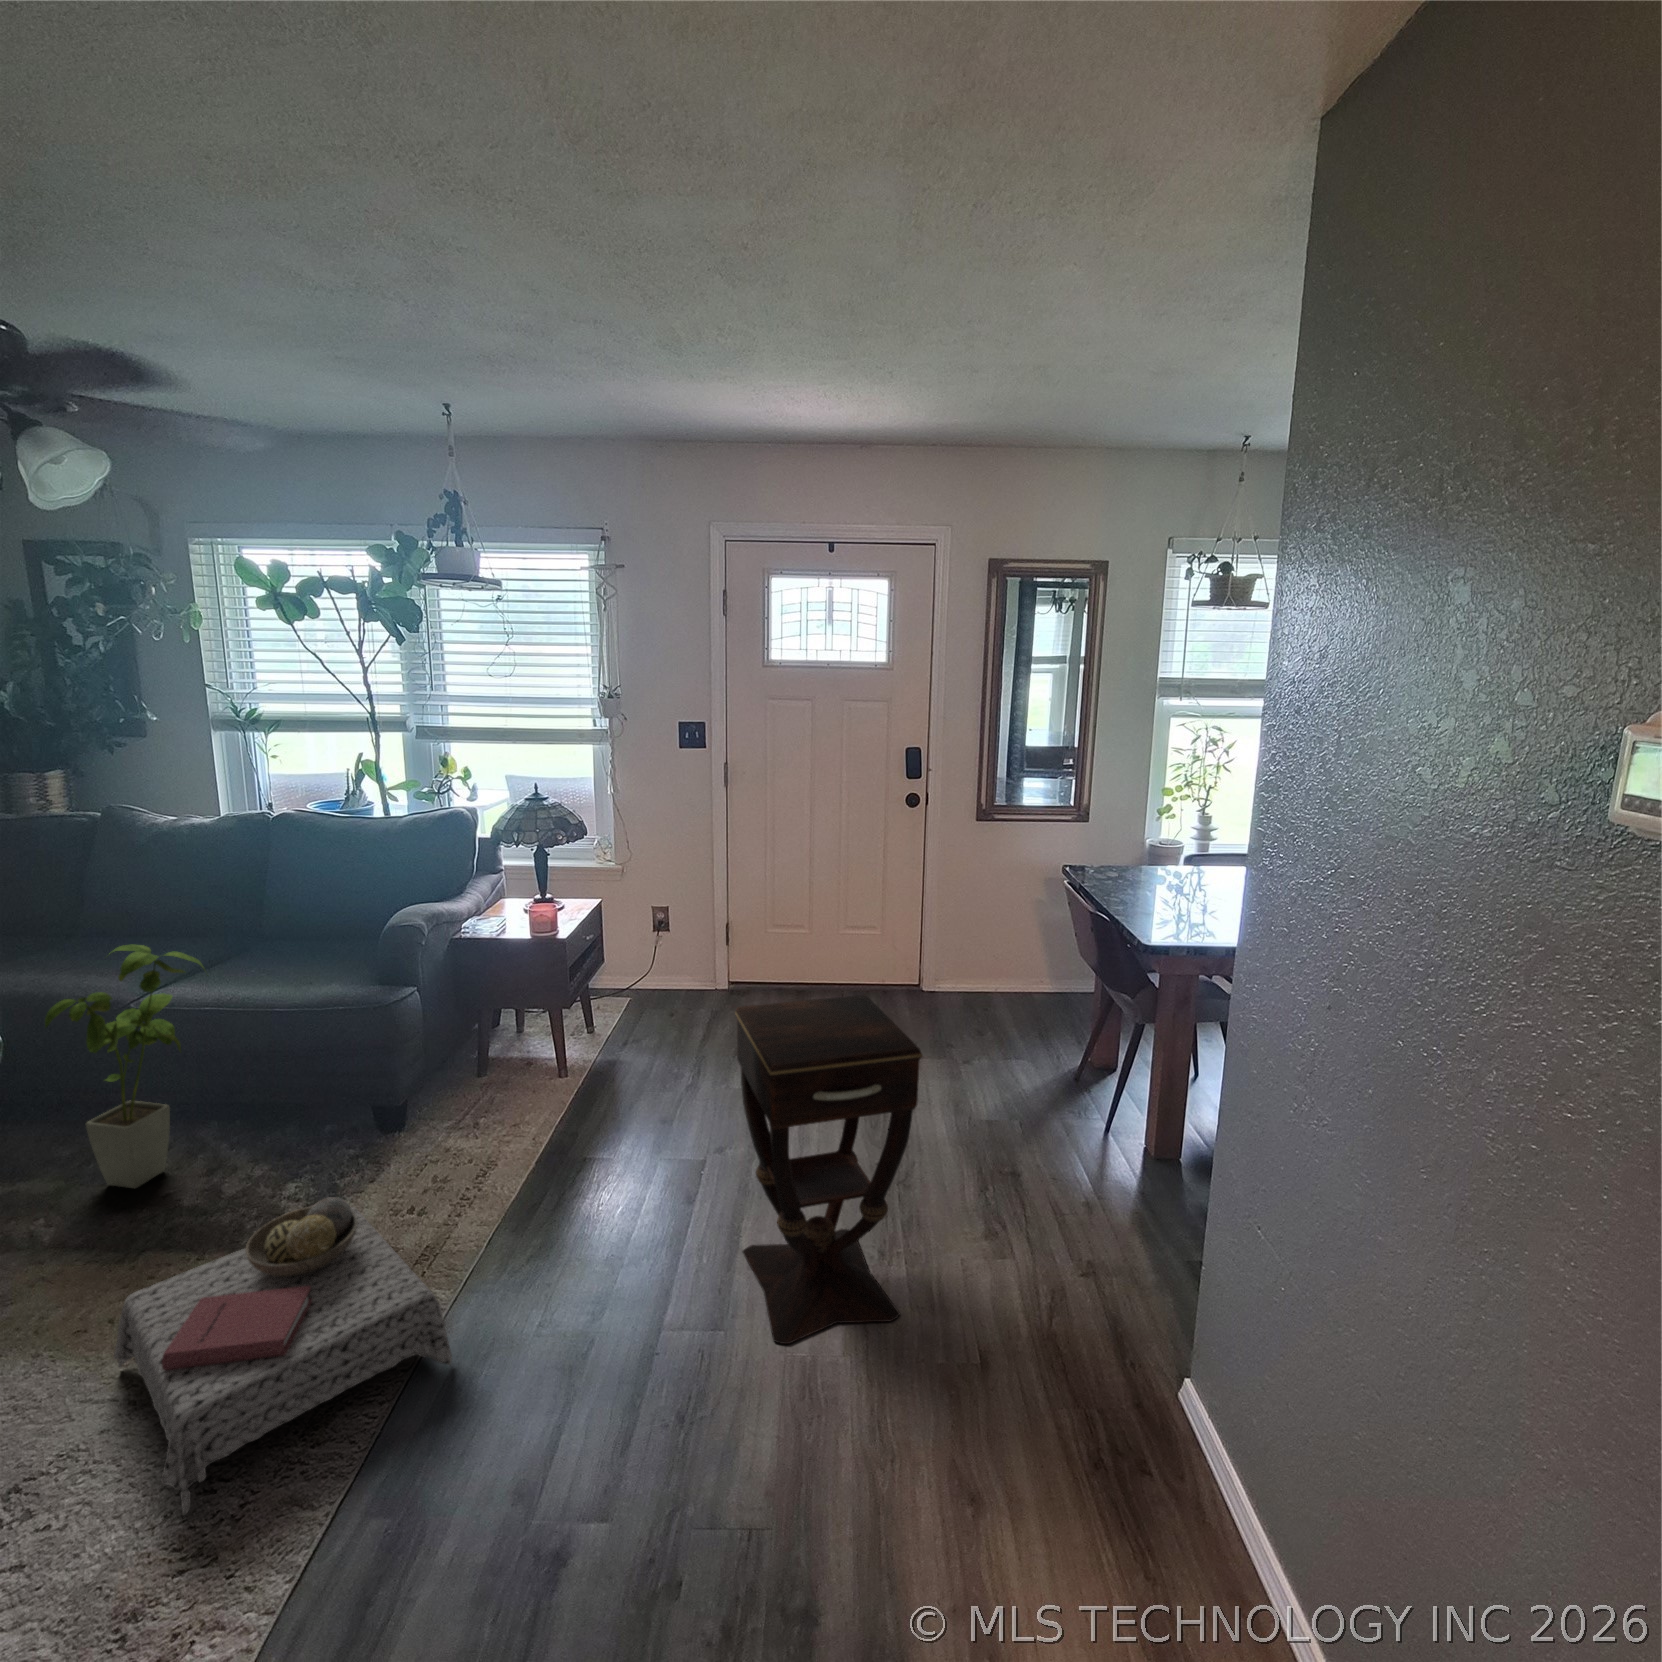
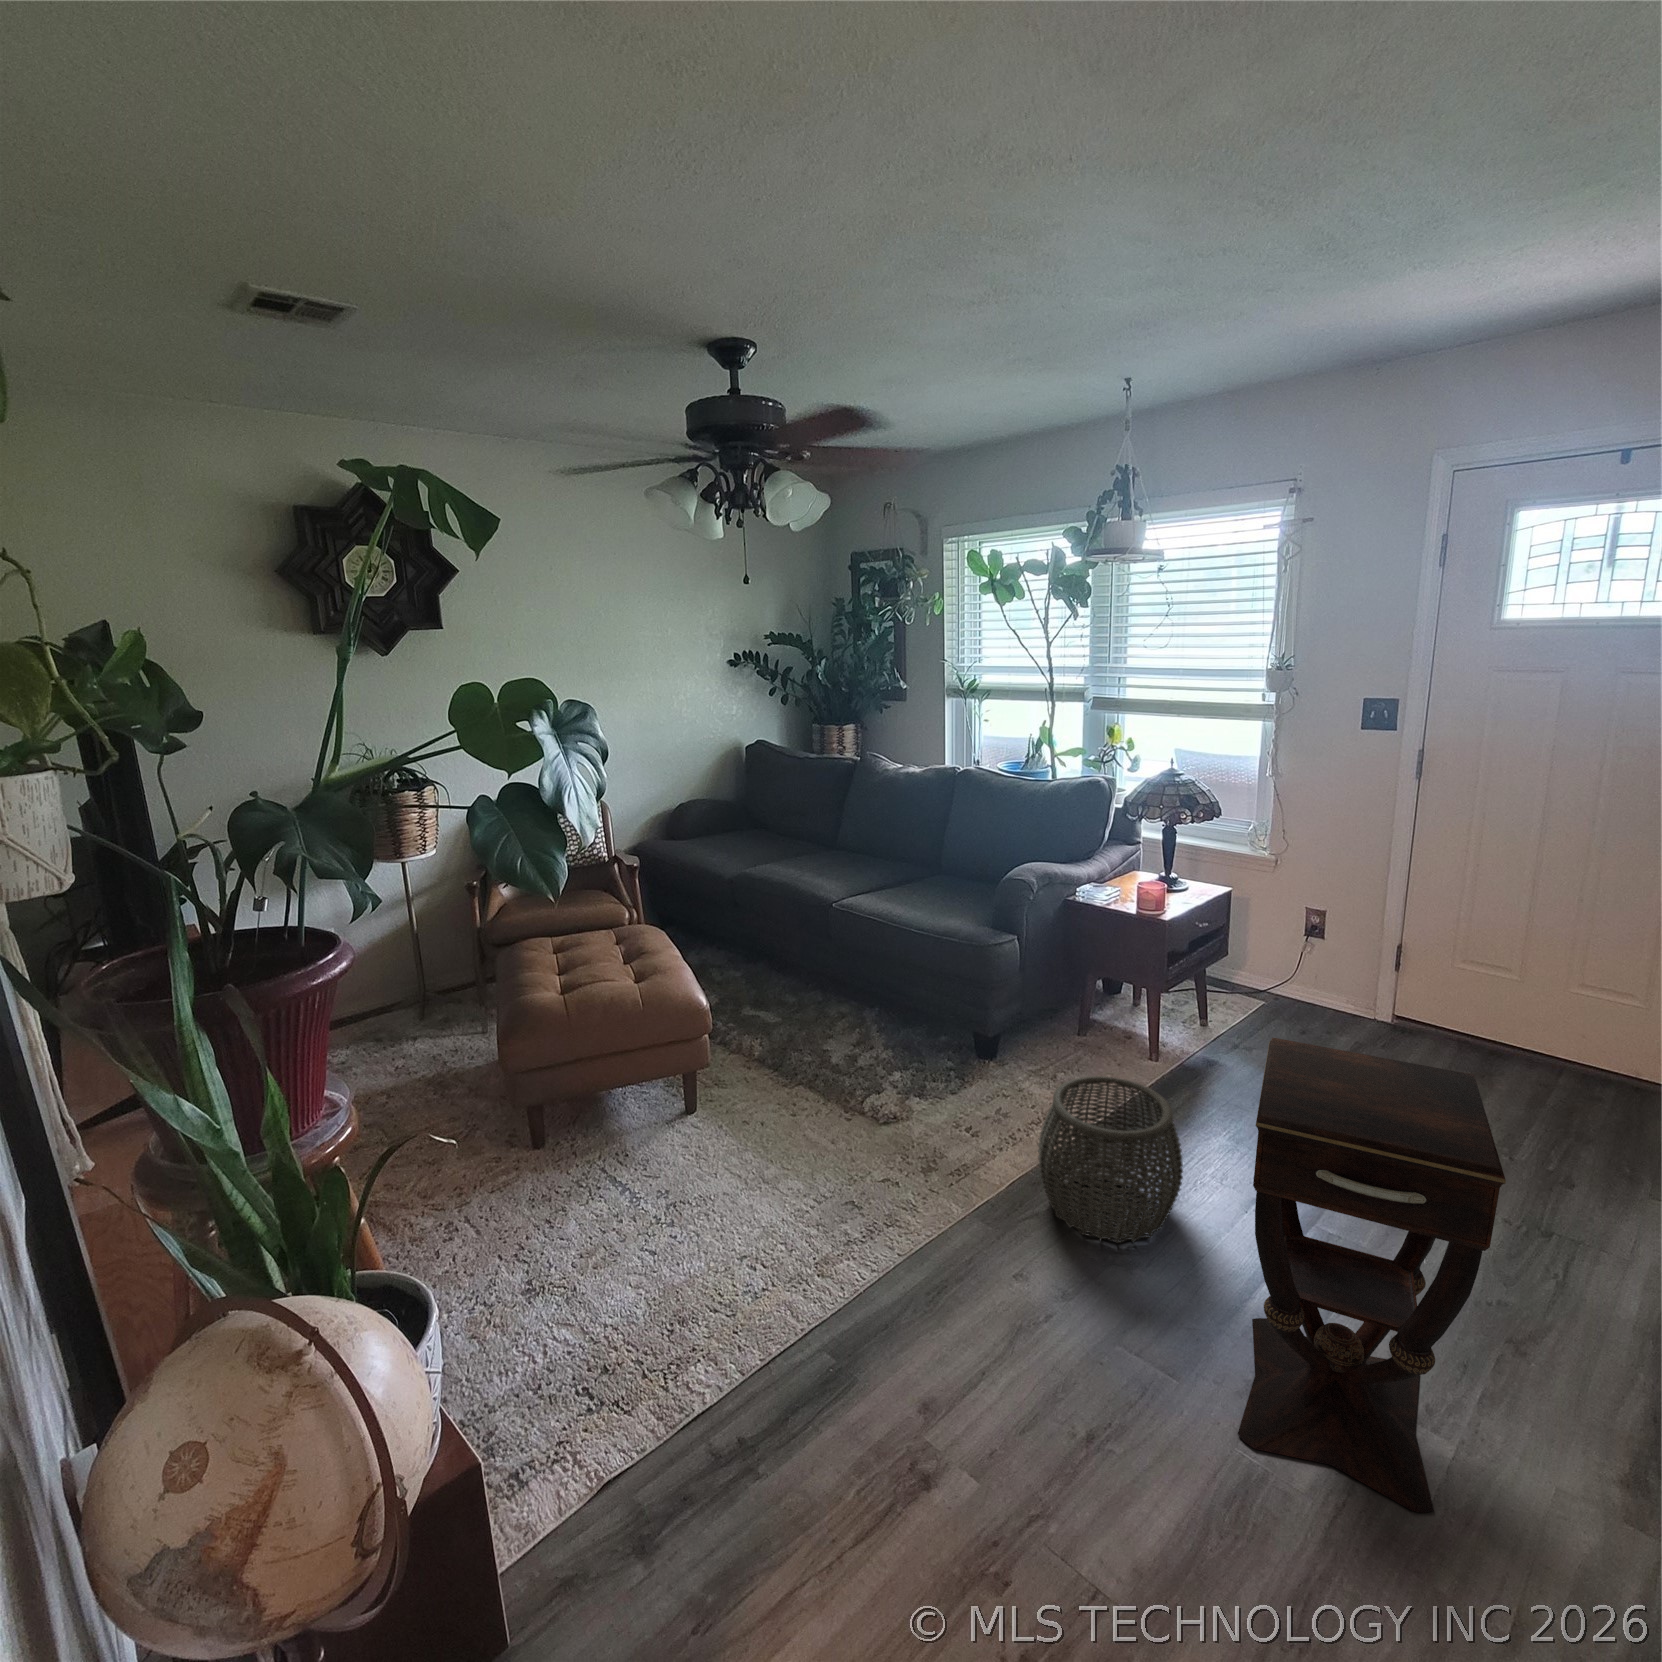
house plant: present [45,945,204,1188] -> none [772,858,868,1038]
woven basket: none [517,1092,656,1254] -> present [1038,1076,1183,1243]
ottoman: present [114,1197,452,1516] -> none [726,1089,935,1276]

